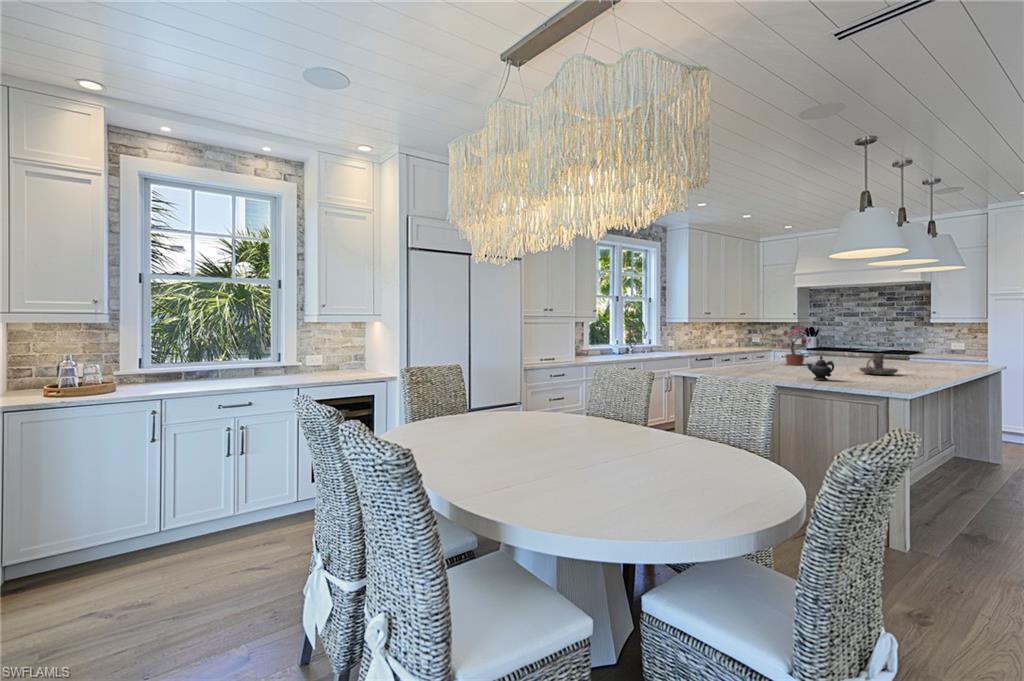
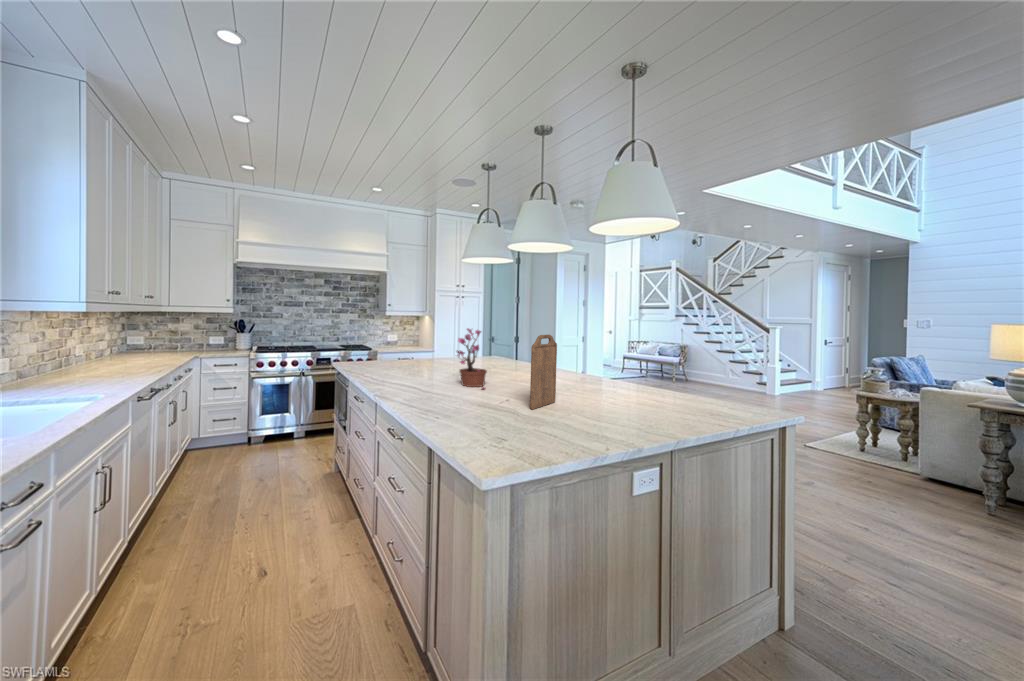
cutting board: none [750,326,778,369] -> present [530,335,557,409]
candle holder: present [860,353,898,375] -> none [580,361,617,385]
teapot: present [807,355,834,380] -> none [688,378,720,412]

